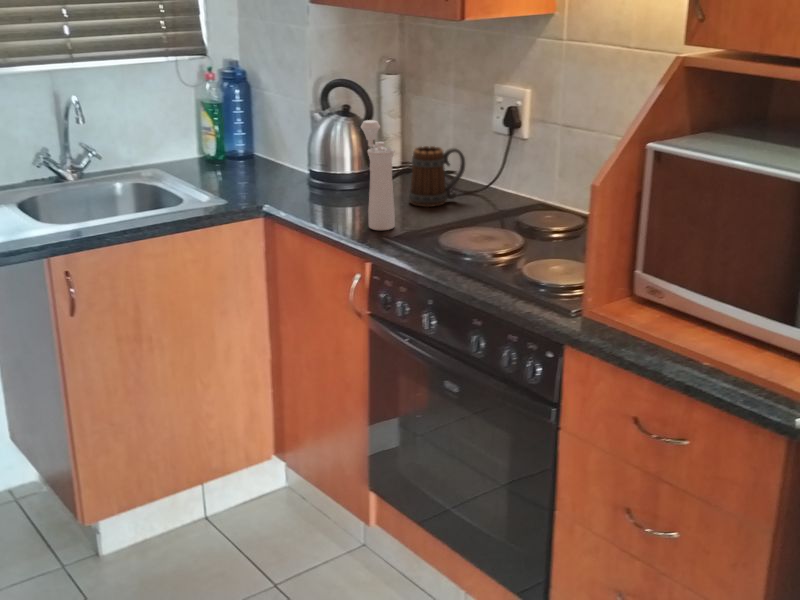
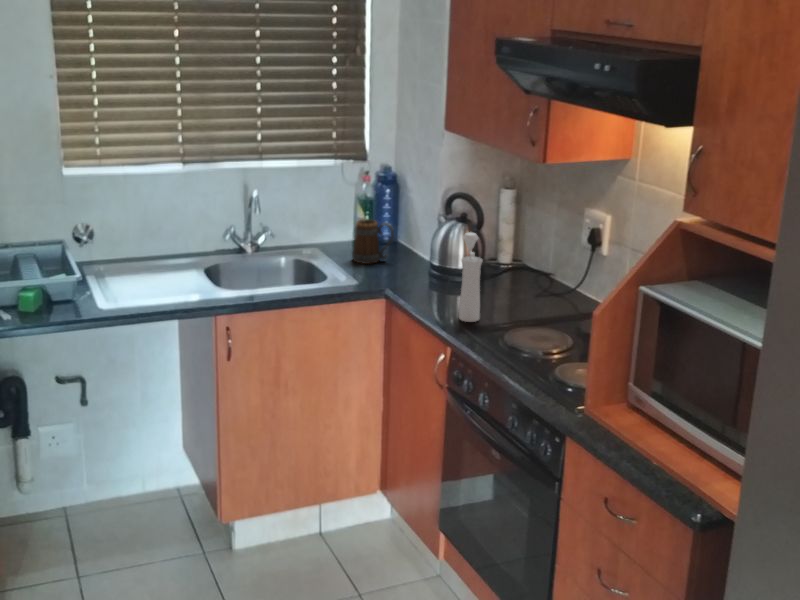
mug: present [409,146,465,207] -> present [352,220,394,264]

